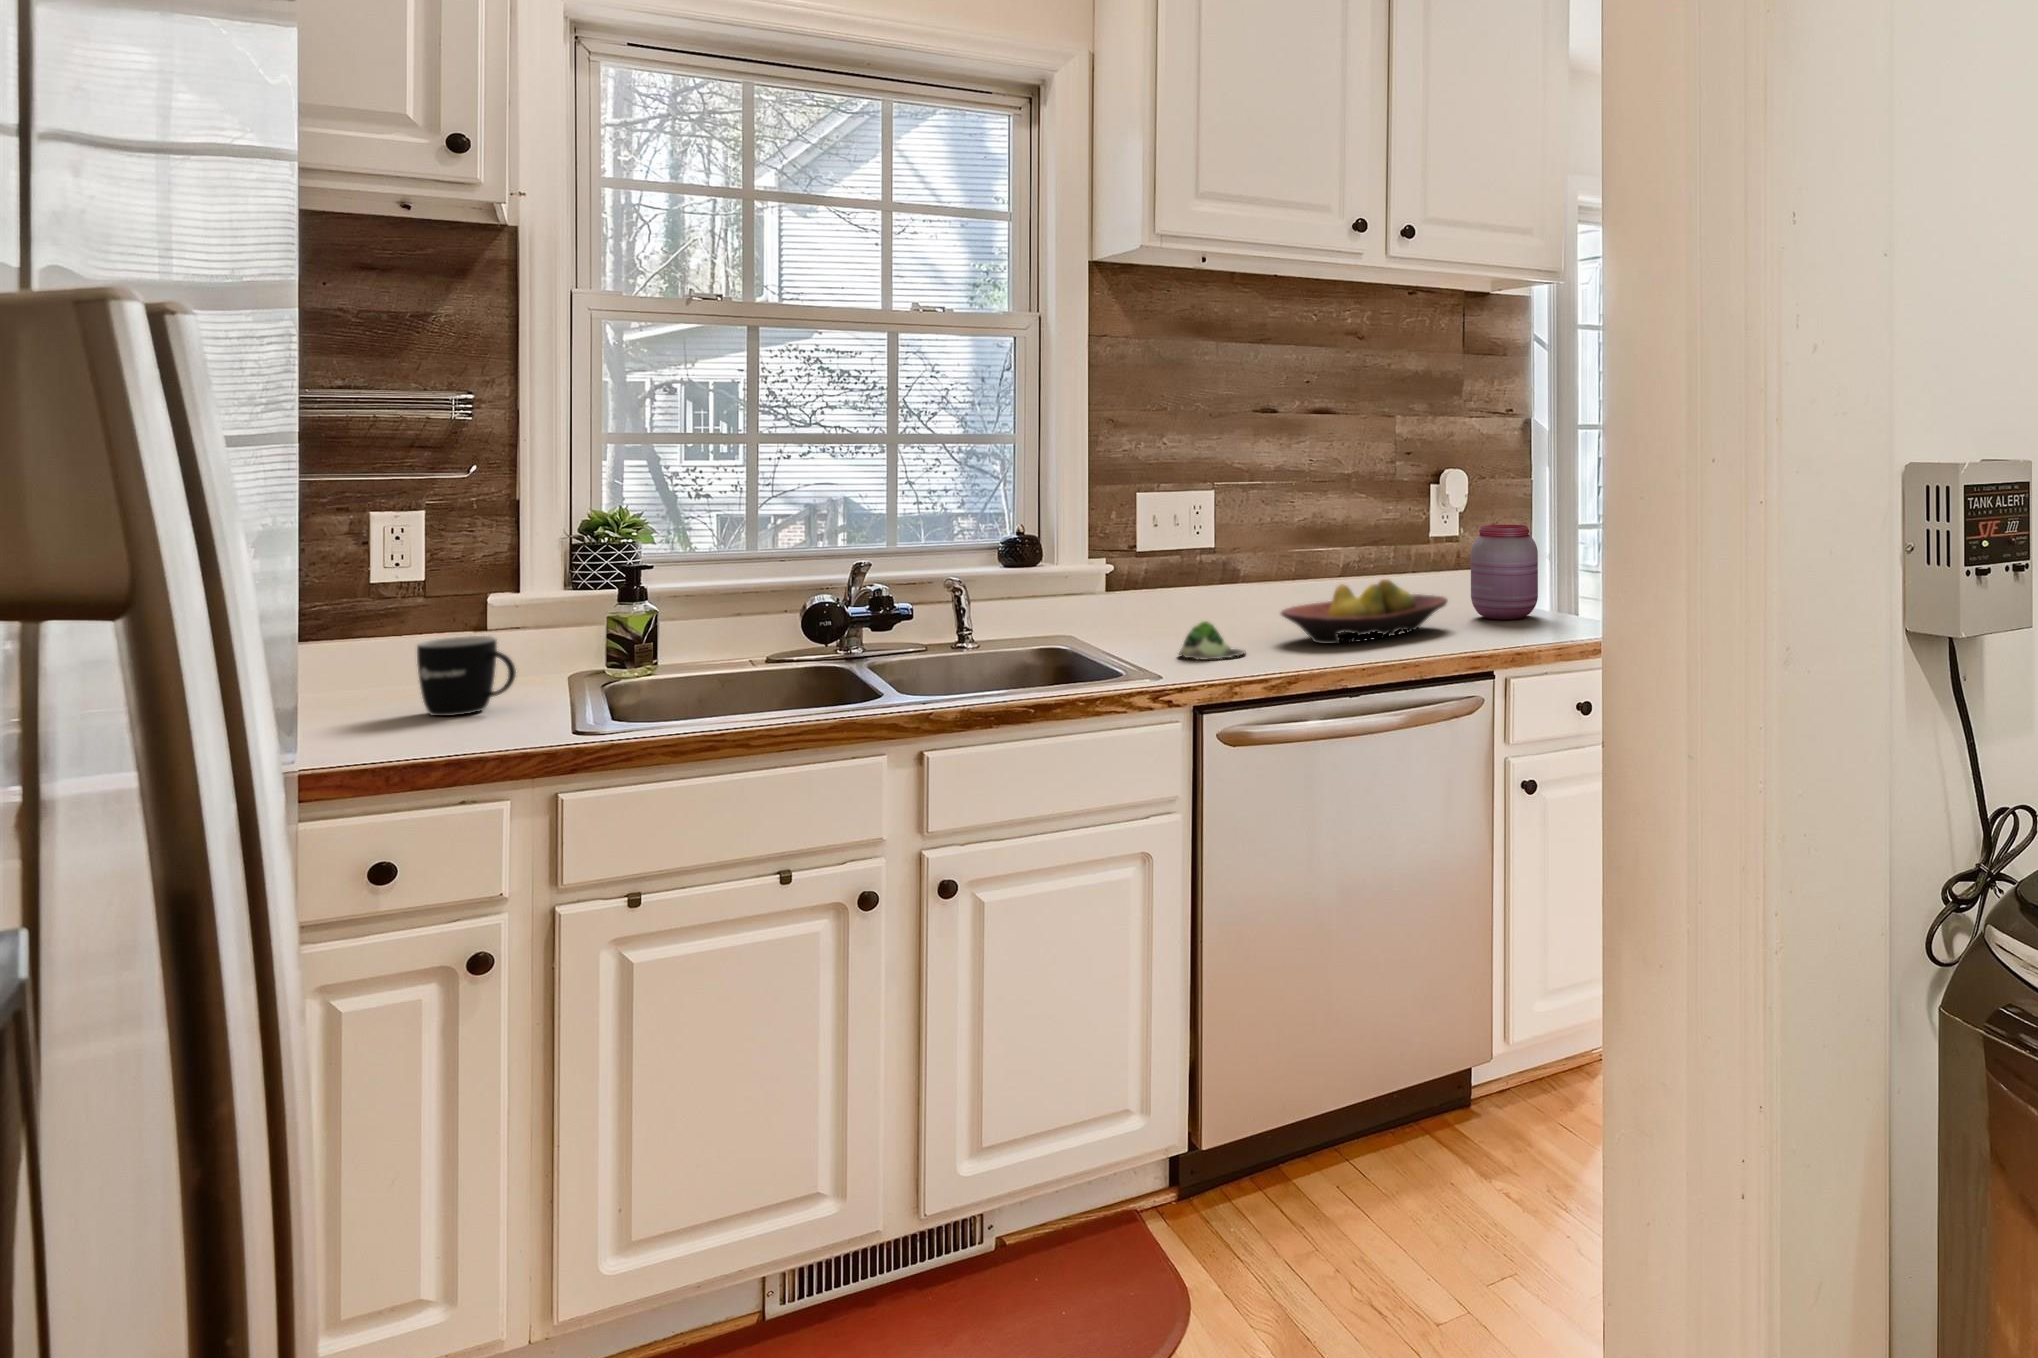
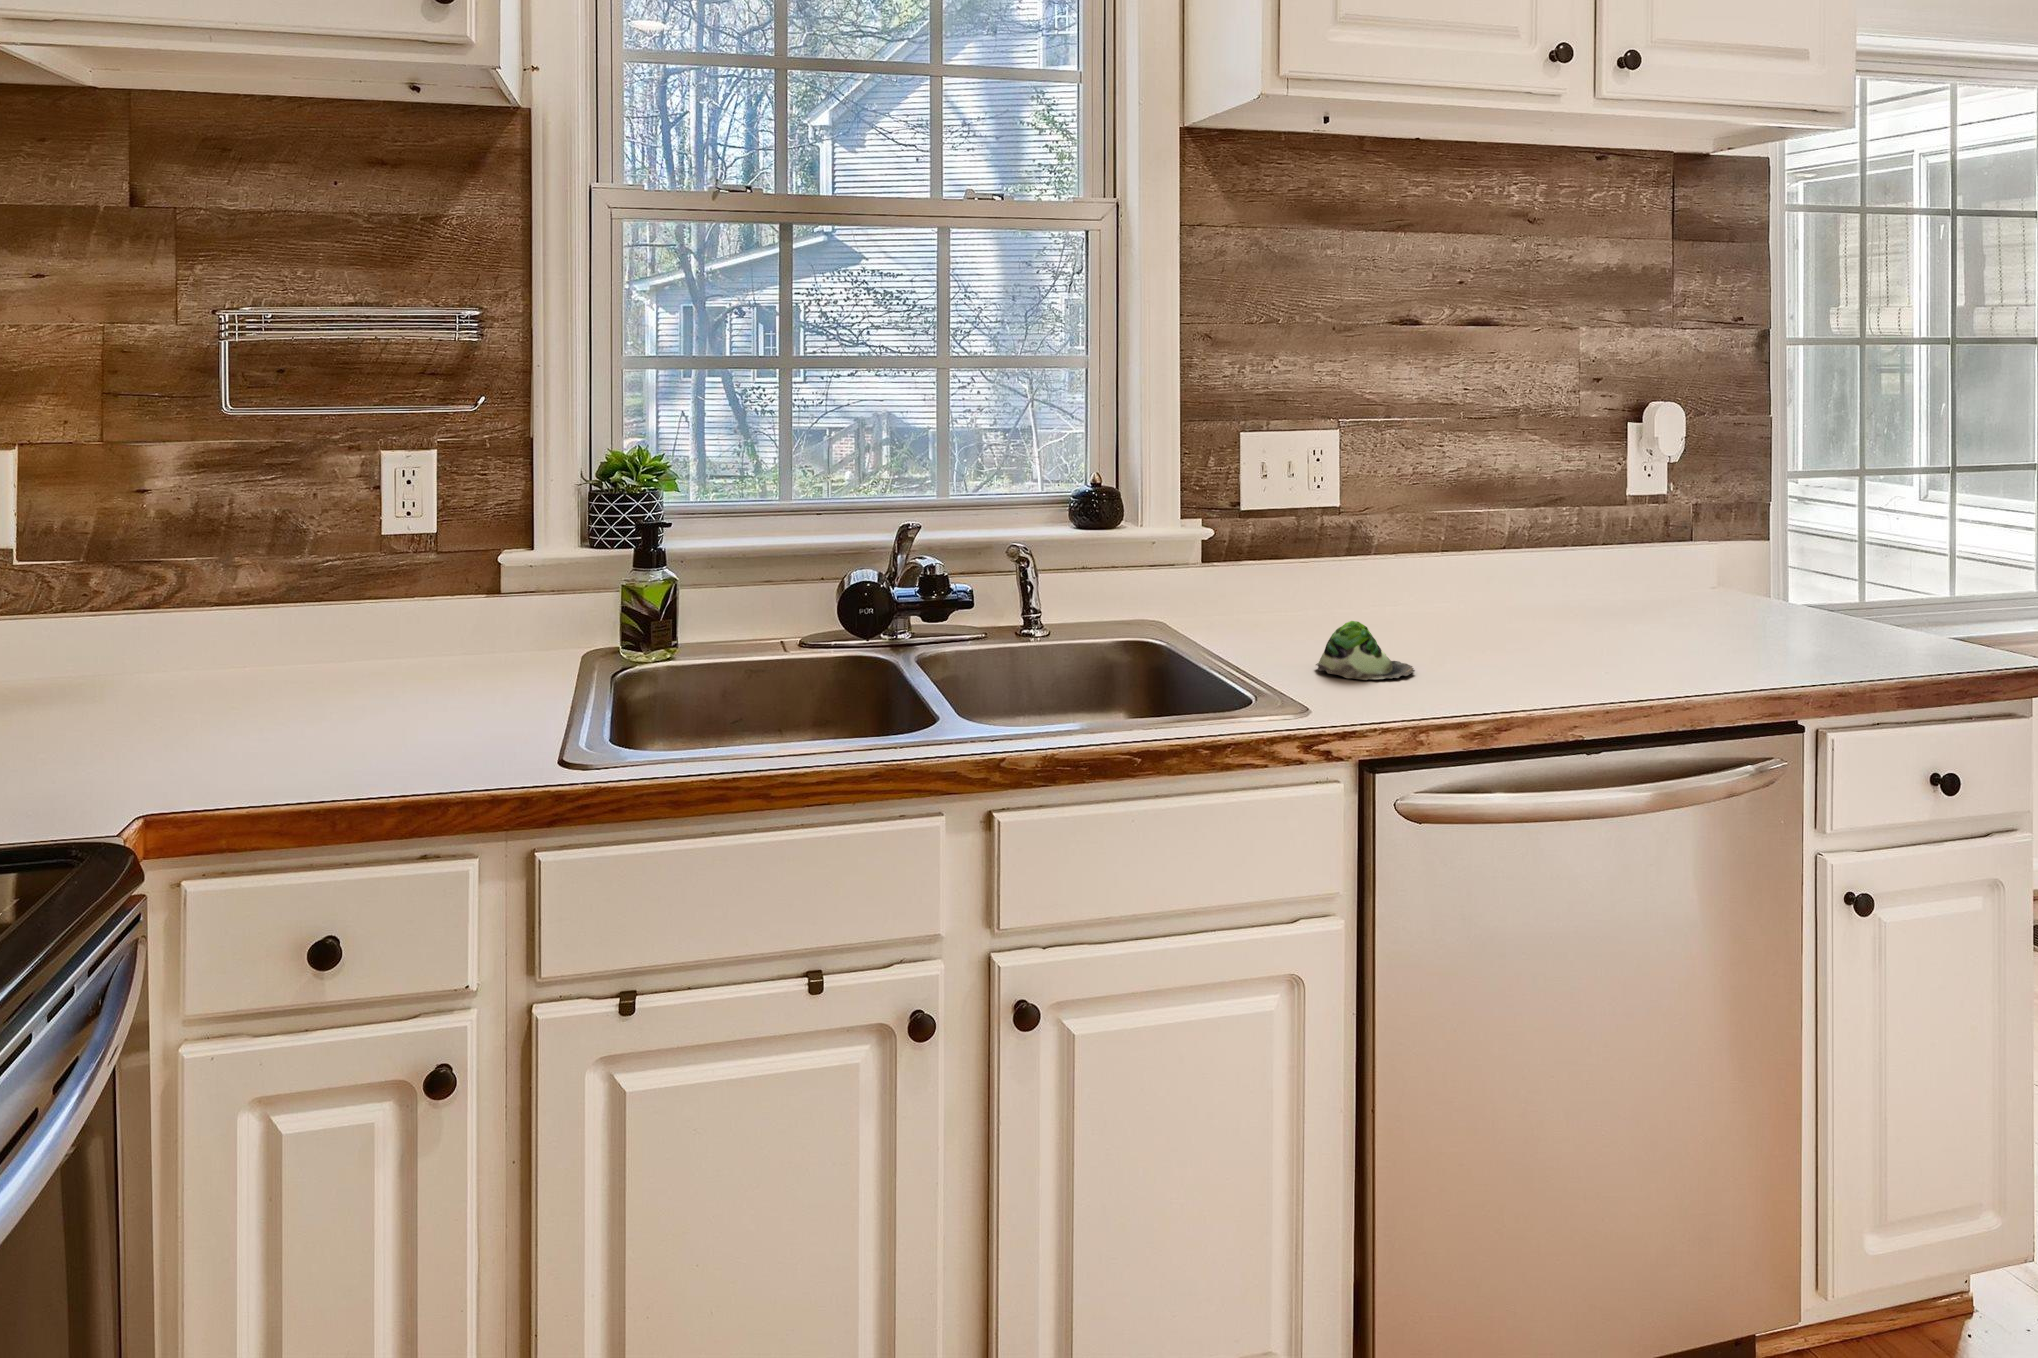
jar: present [1471,525,1538,619] -> none [1711,484,1823,627]
fruit bowl: present [1281,579,1447,644] -> none [1451,563,1695,660]
mug: present [417,636,516,716] -> none [404,611,509,715]

